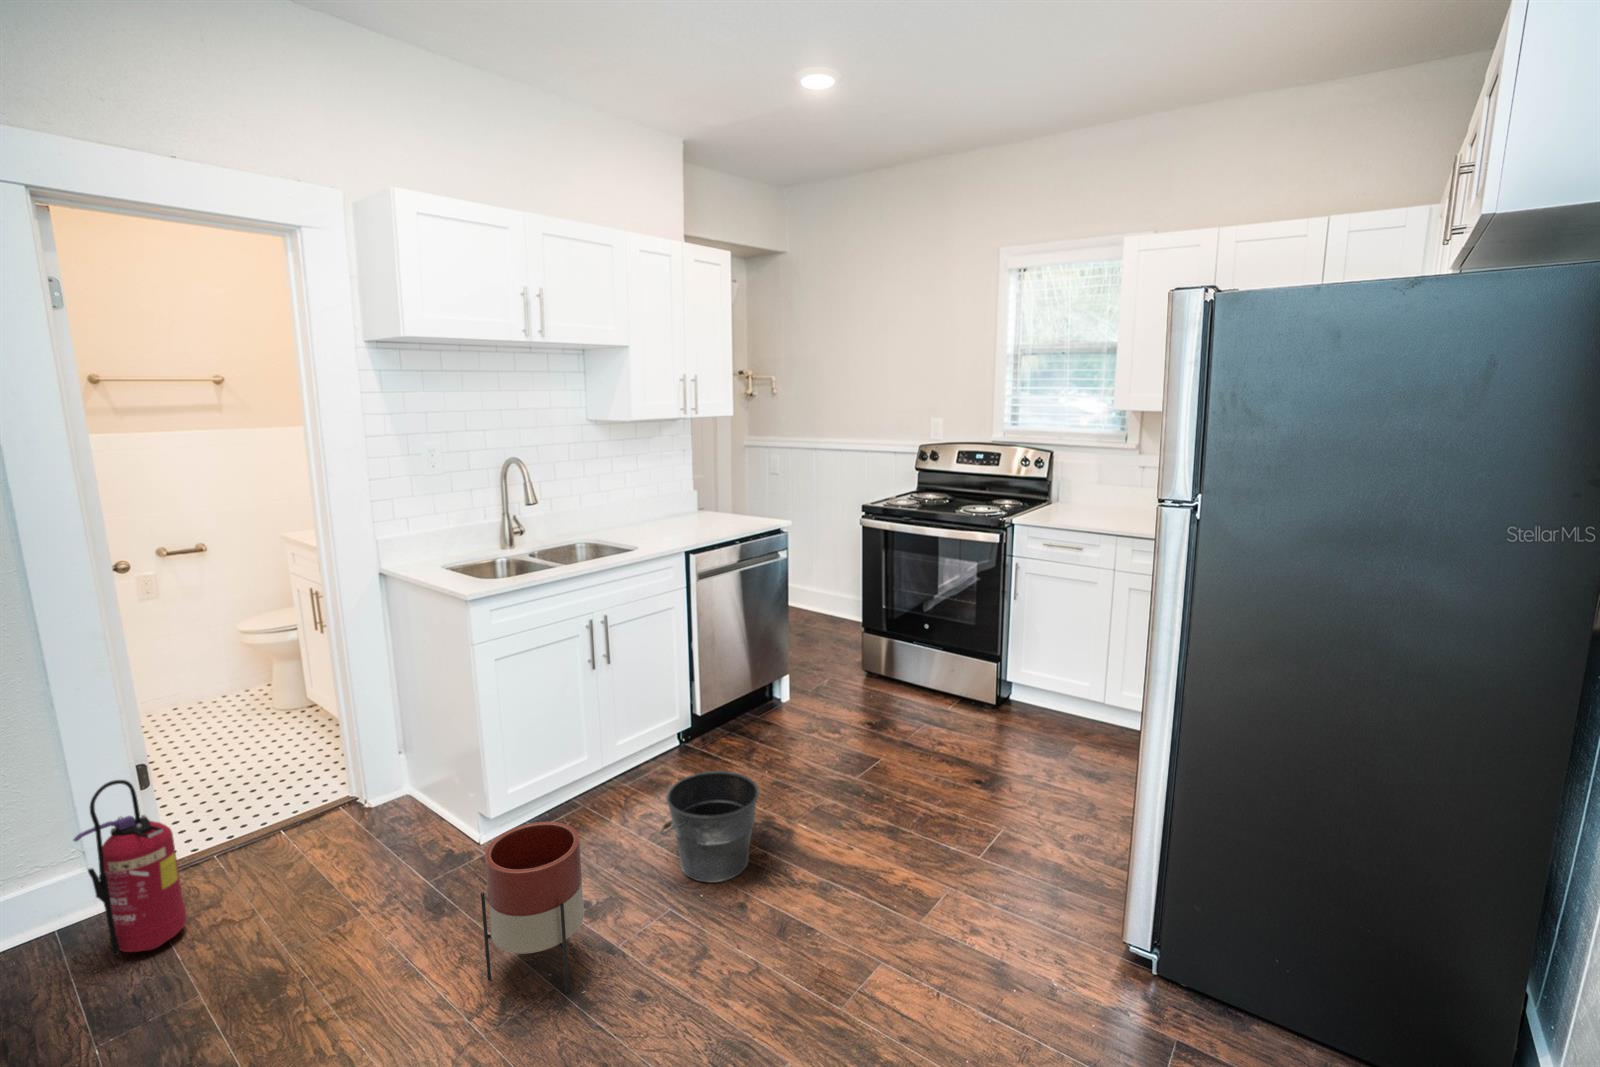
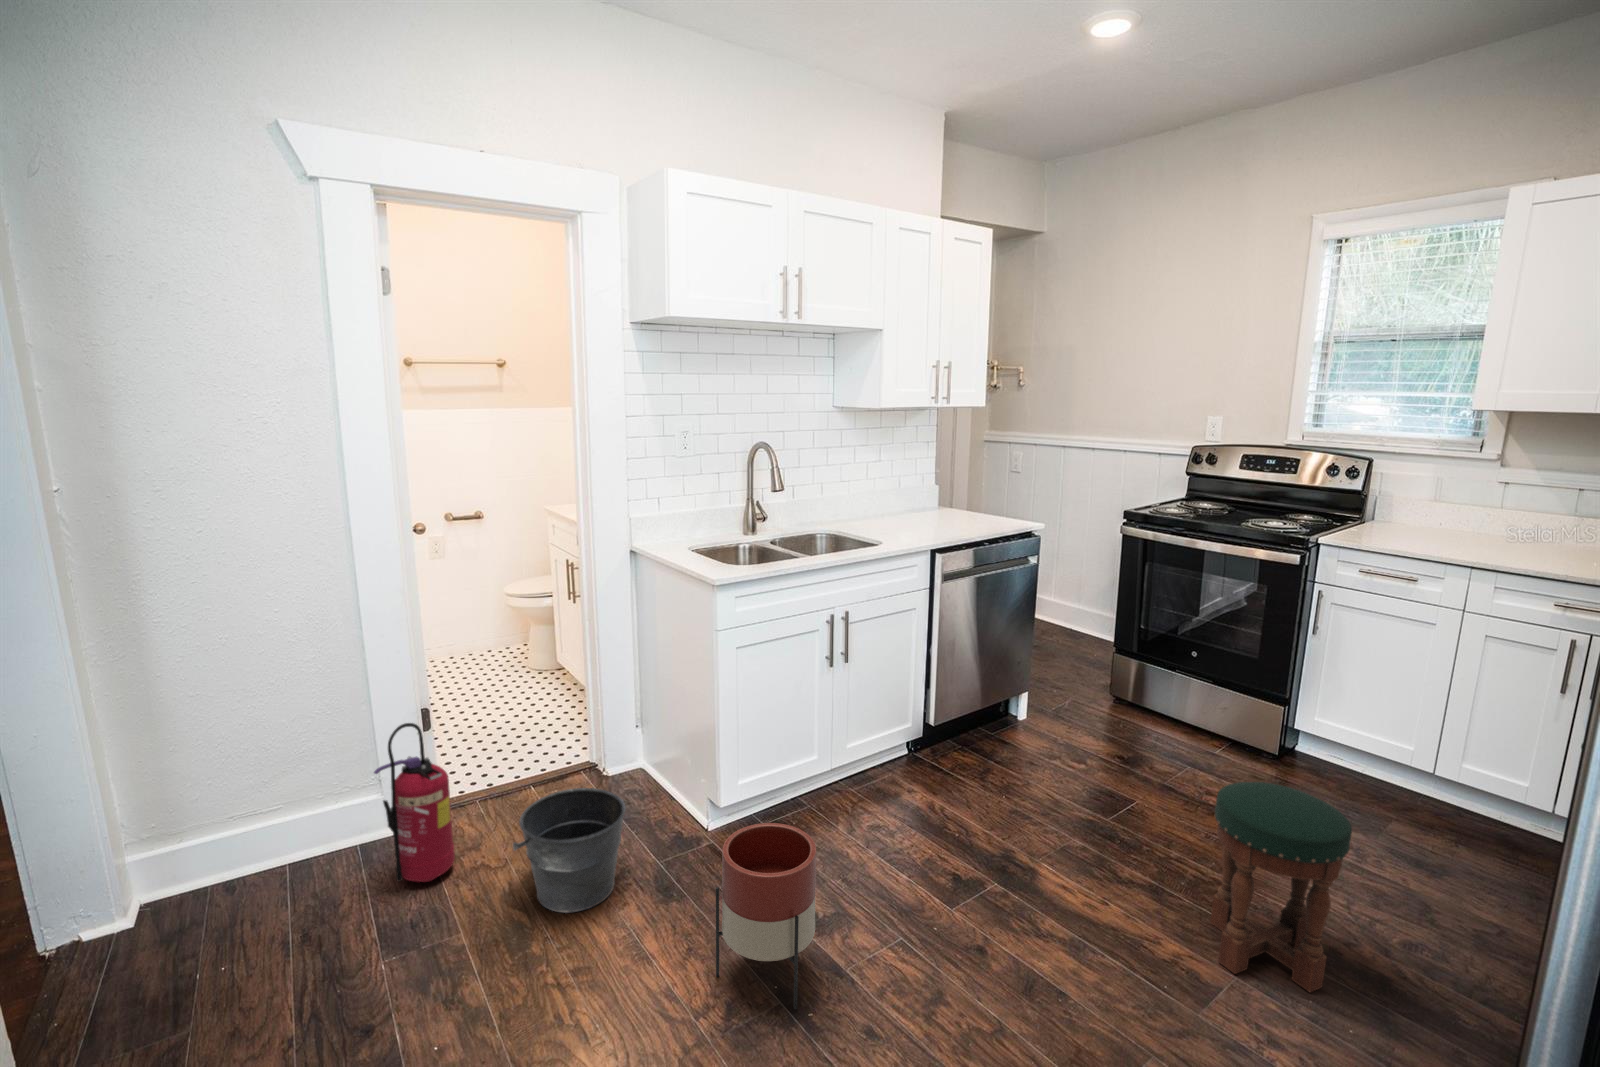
stool: none [927,724,1024,888] -> present [1210,782,1352,992]
bucket: present [660,771,759,882] -> present [513,788,626,913]

